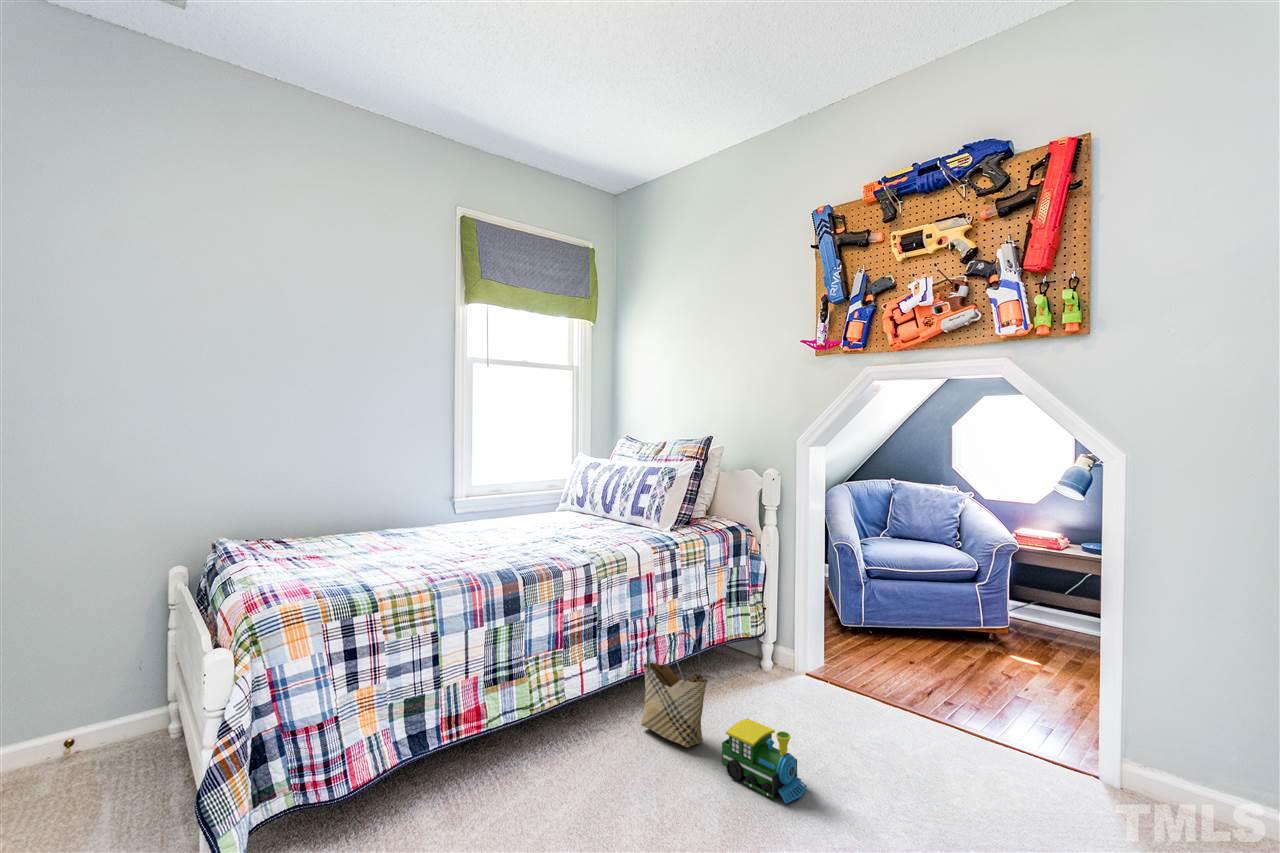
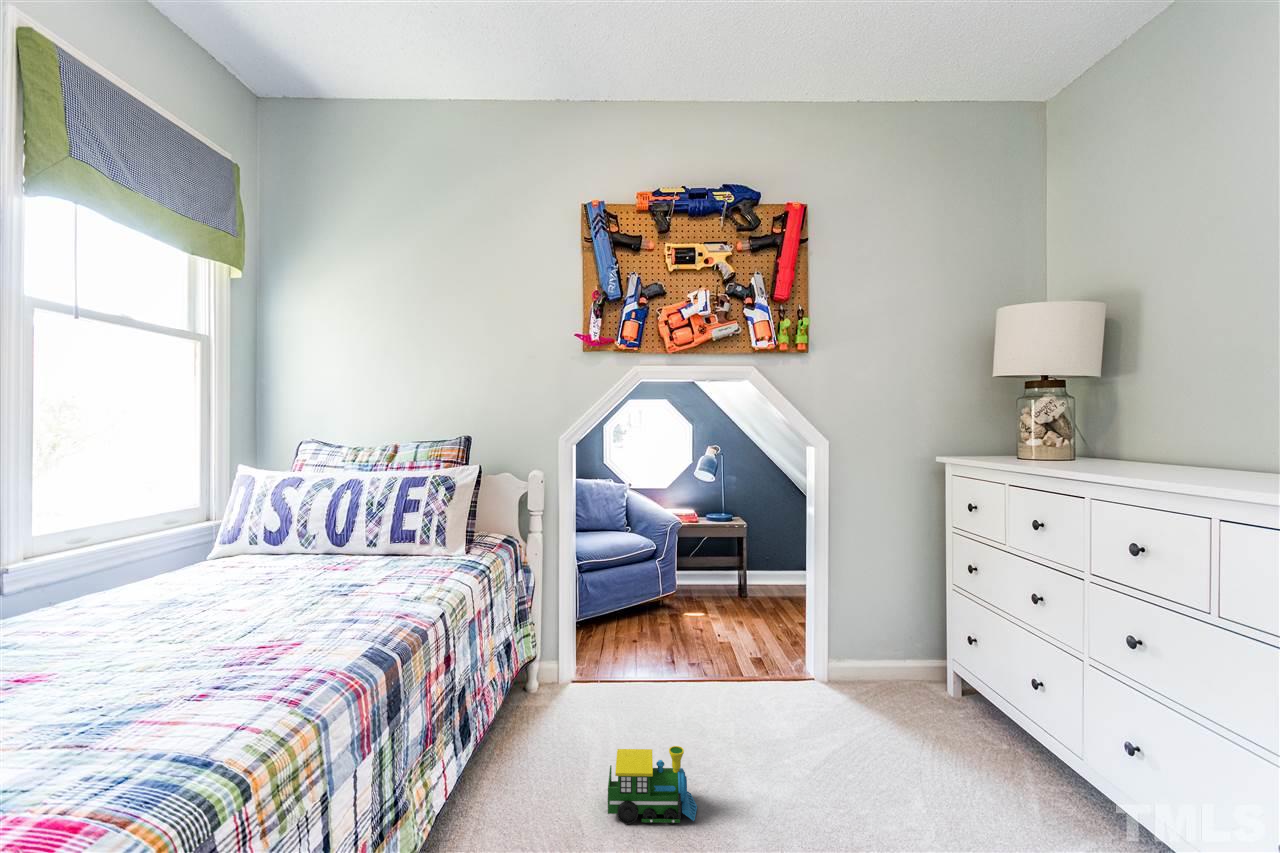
woven basket: present [641,632,707,747] -> none [472,675,564,816]

